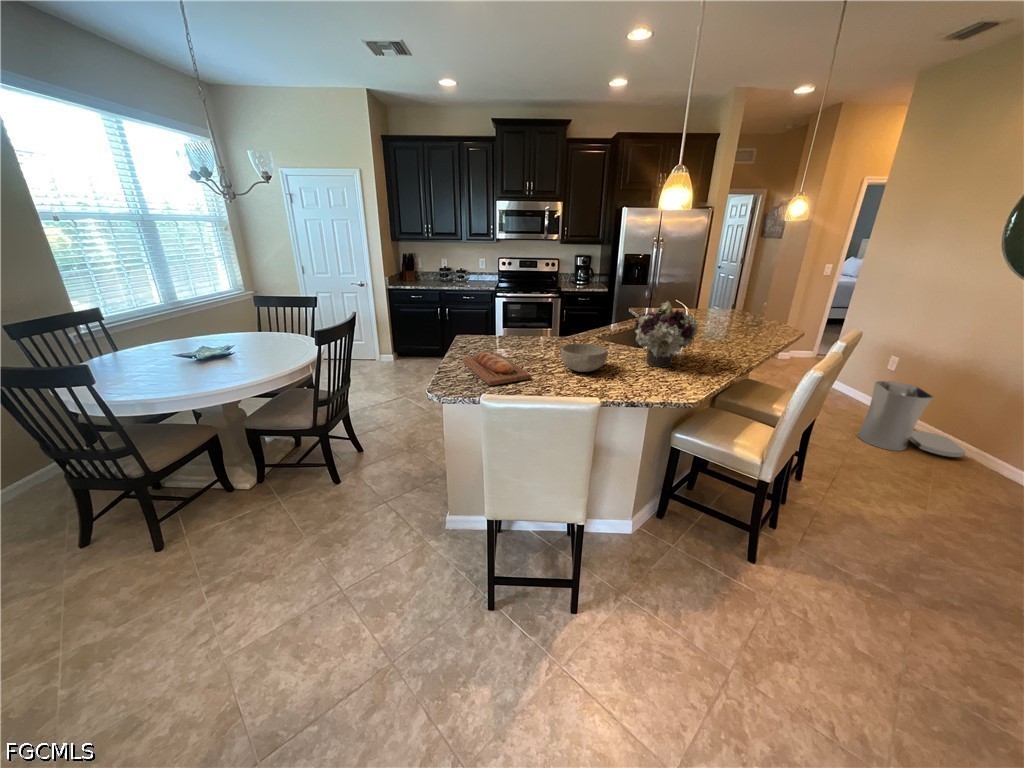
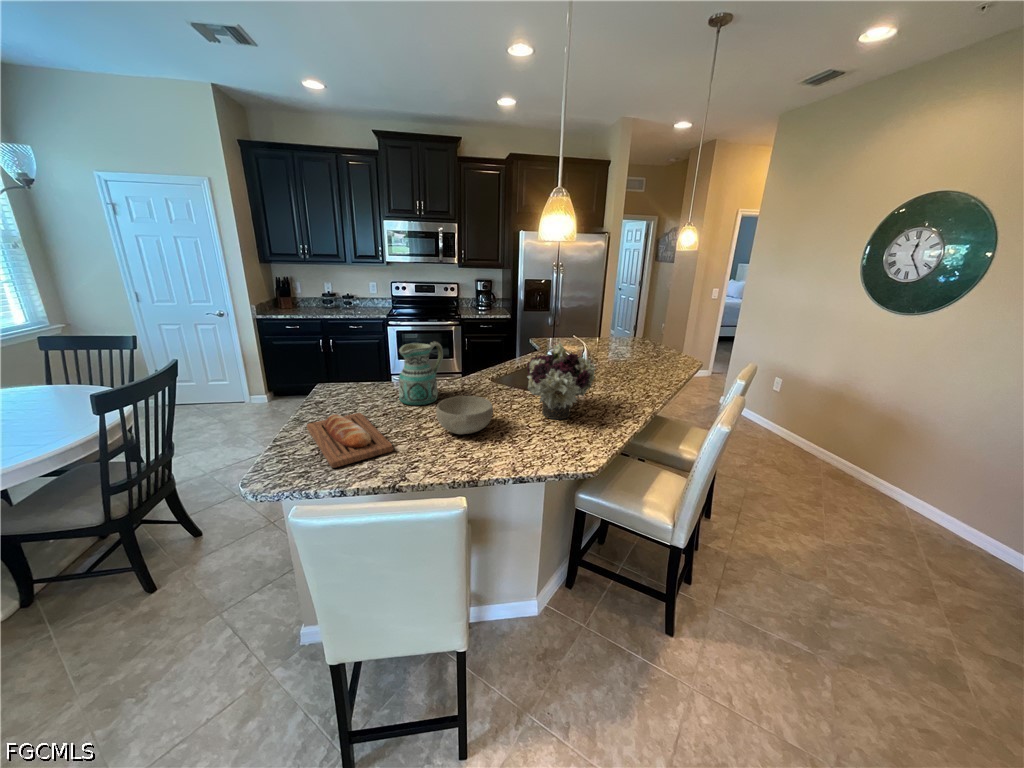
ceramic pitcher: none [525,301,561,352] -> present [399,342,443,405]
trash can: present [858,381,966,457] -> none [754,403,844,472]

